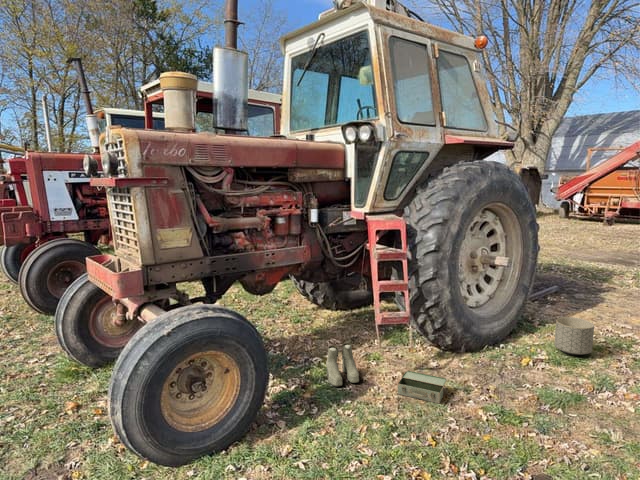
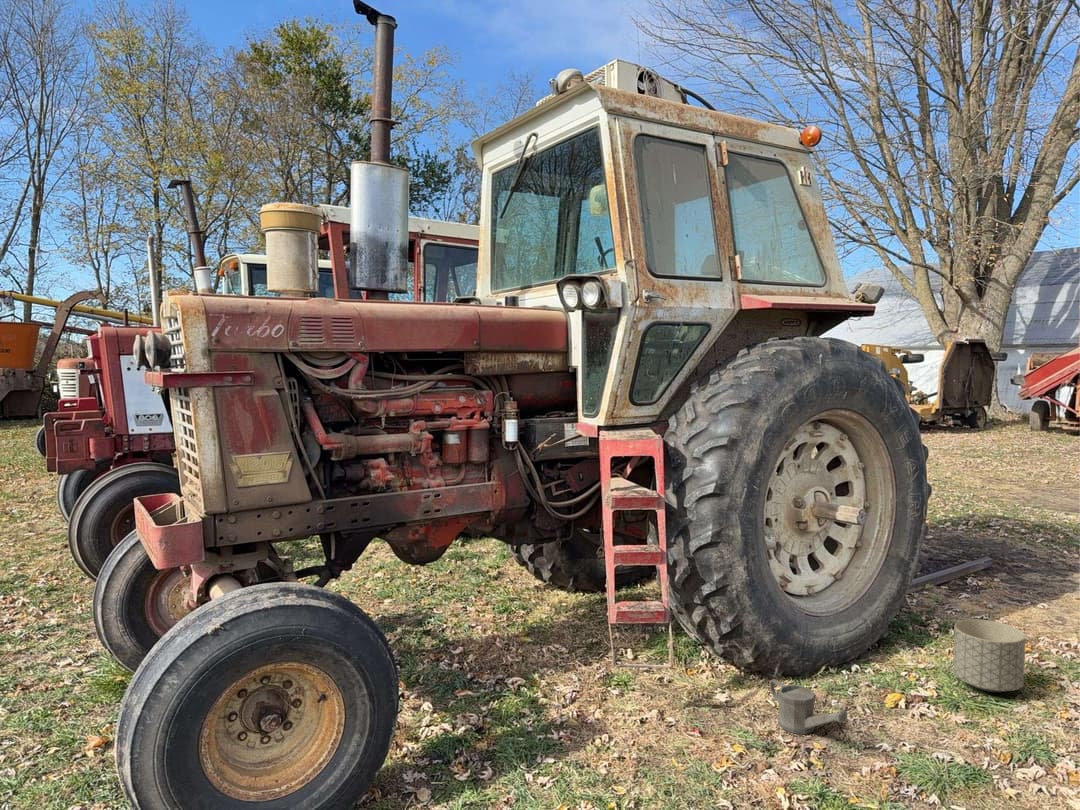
boots: present [326,343,359,386] -> none [524,654,579,731]
watering can: none [463,352,510,381] -> present [770,679,847,734]
toolbox: present [398,371,446,403] -> none [640,708,730,773]

